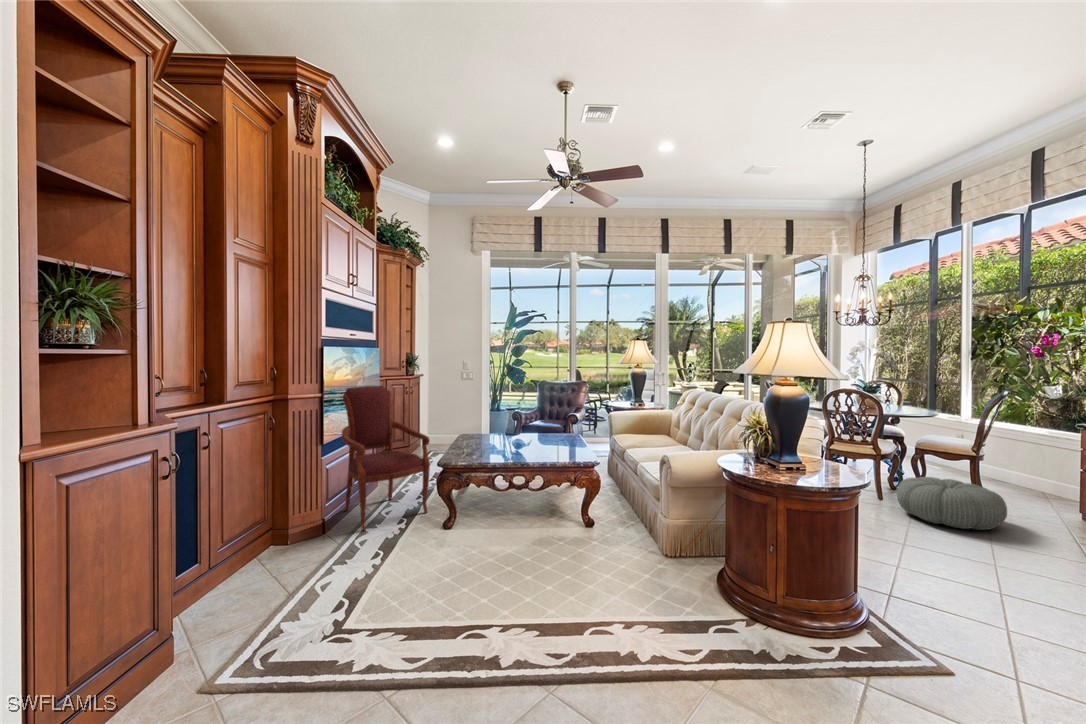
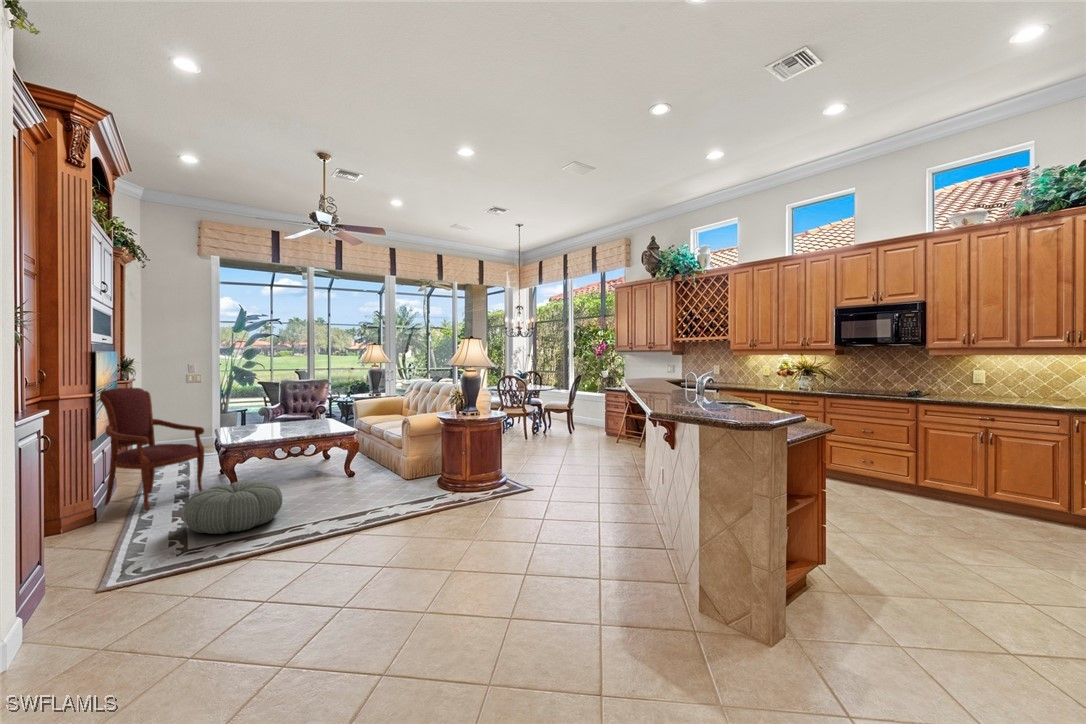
pouf: present [897,477,1007,530] -> present [184,481,283,534]

